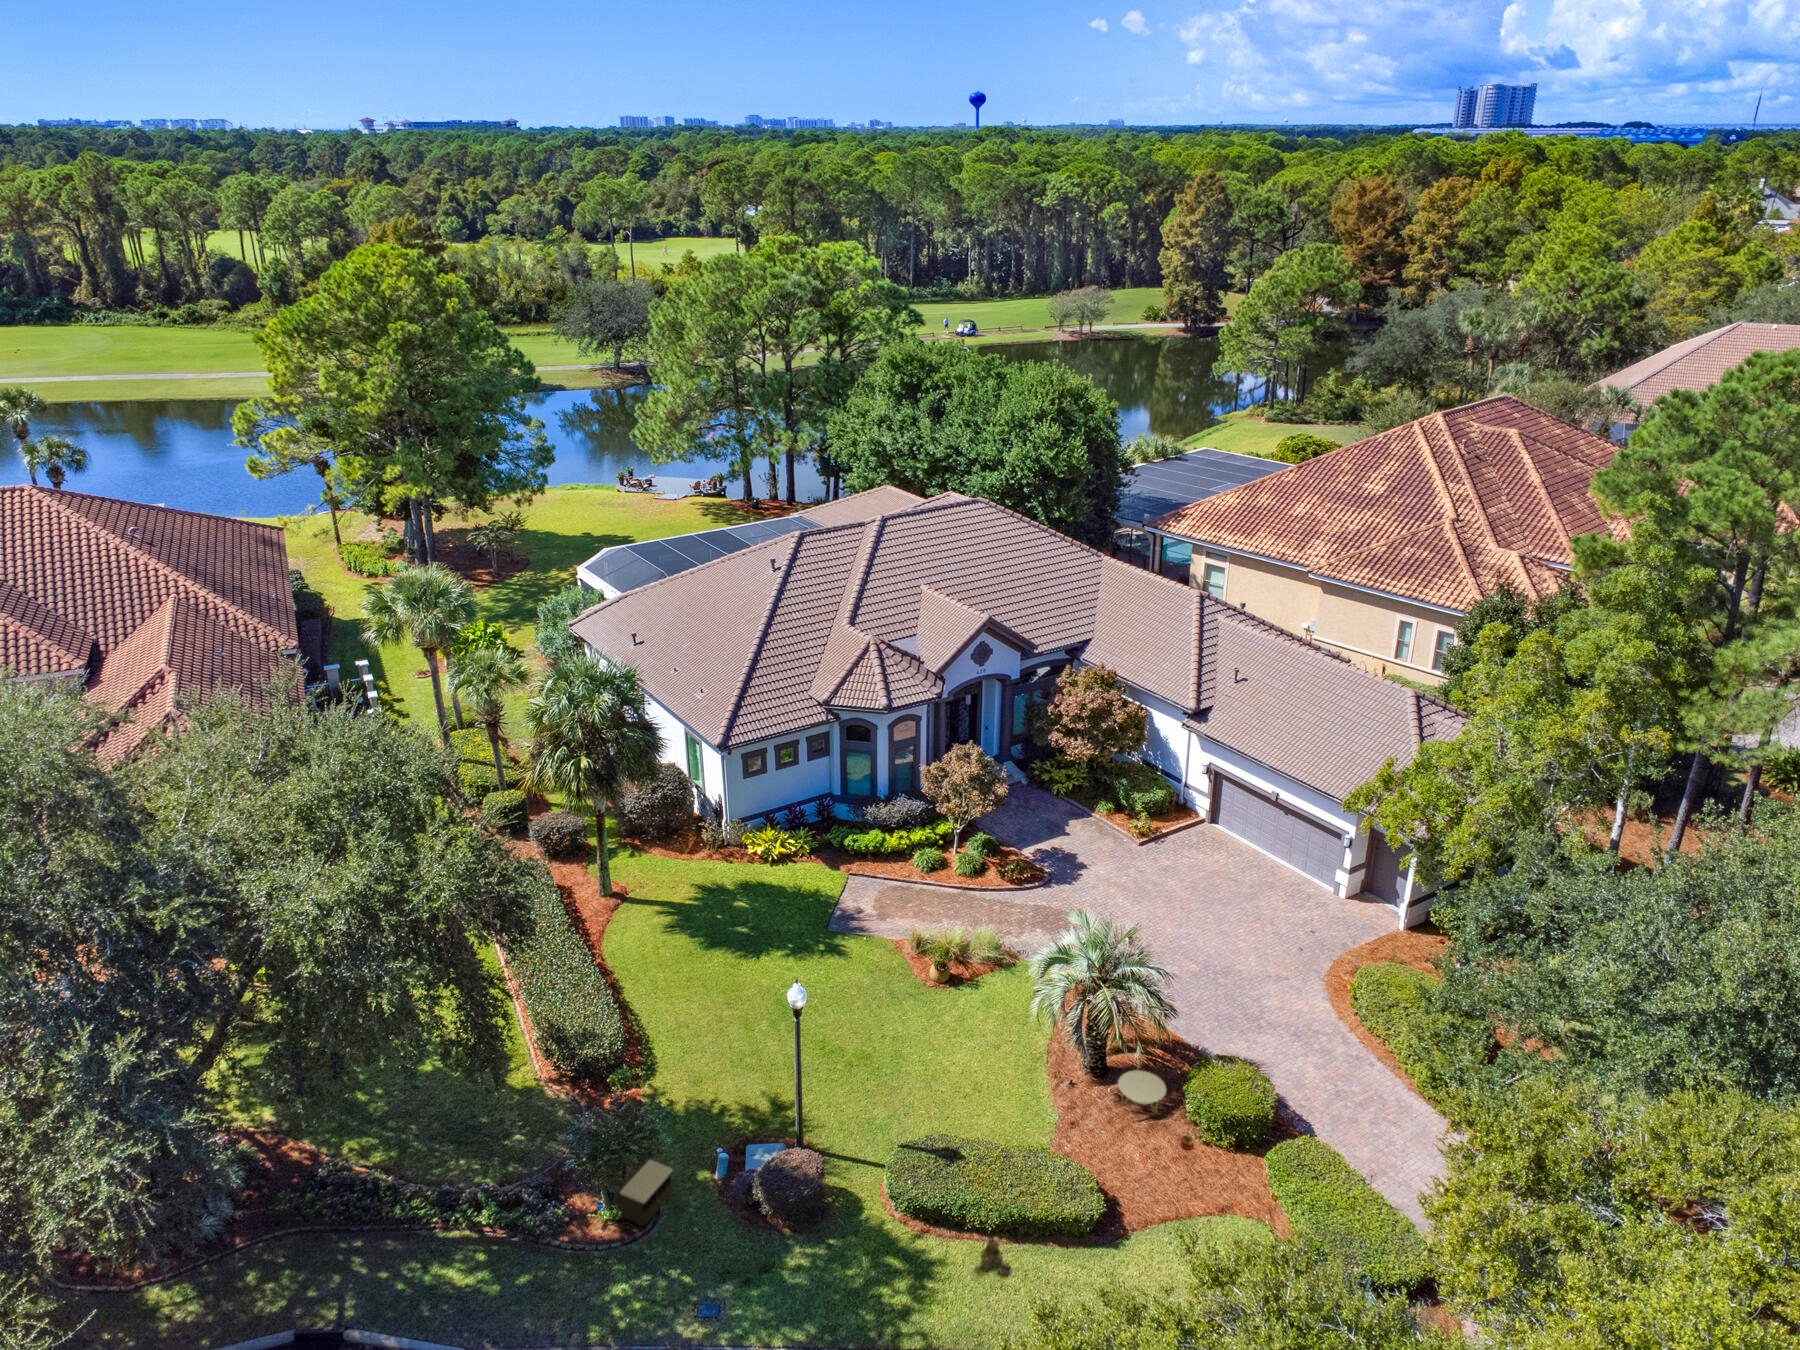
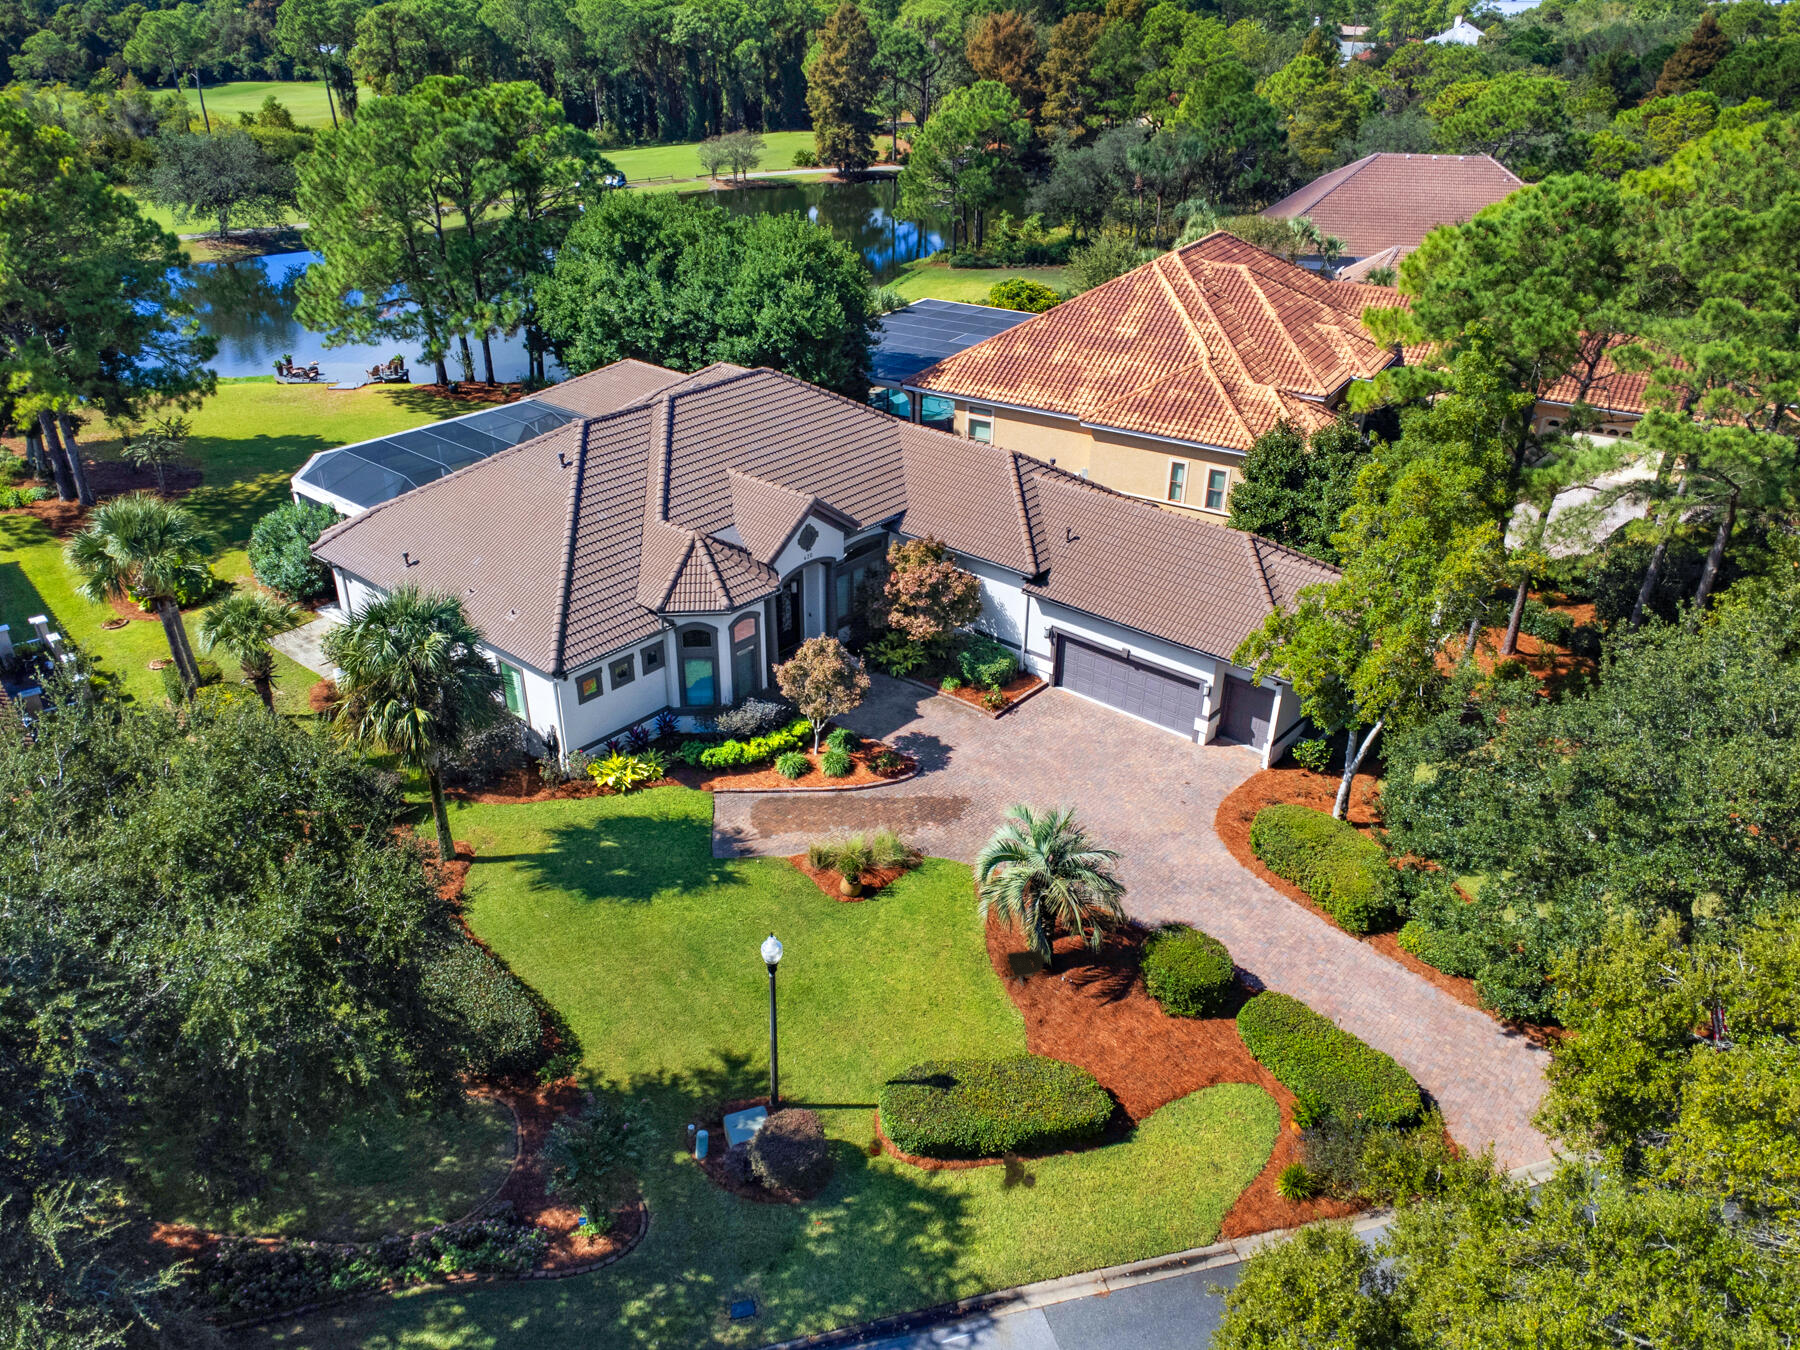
lounge chair: none [1055,1059,1095,1097] -> present [1007,949,1045,985]
round table: present [1118,1070,1166,1113] -> none [1066,946,1114,985]
decorative plant: present [1181,1122,1194,1150] -> present [869,1121,885,1155]
storage bench: present [620,1160,673,1226] -> none [611,1157,661,1232]

